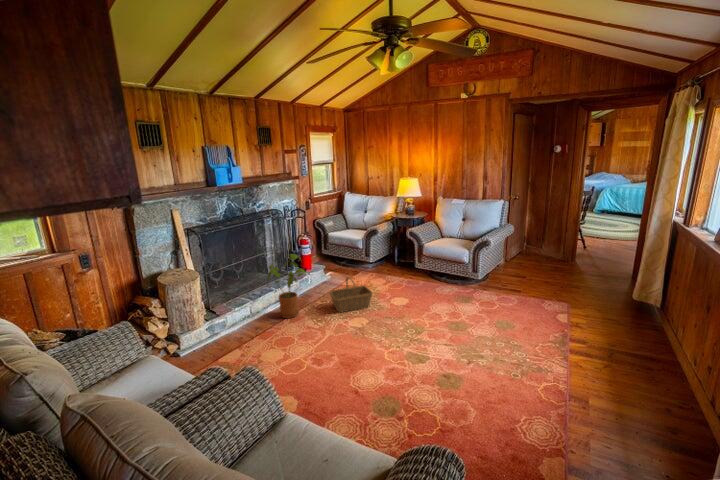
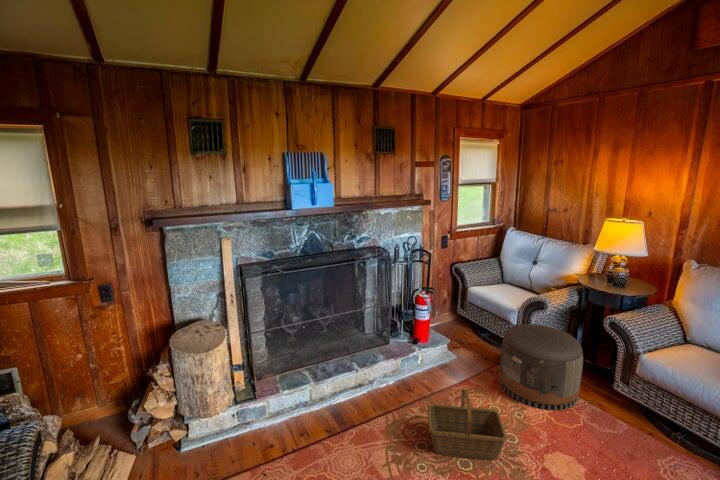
pouf: none [358,244,400,286] -> present [499,324,583,411]
house plant: present [268,254,306,318] -> none [329,328,387,434]

